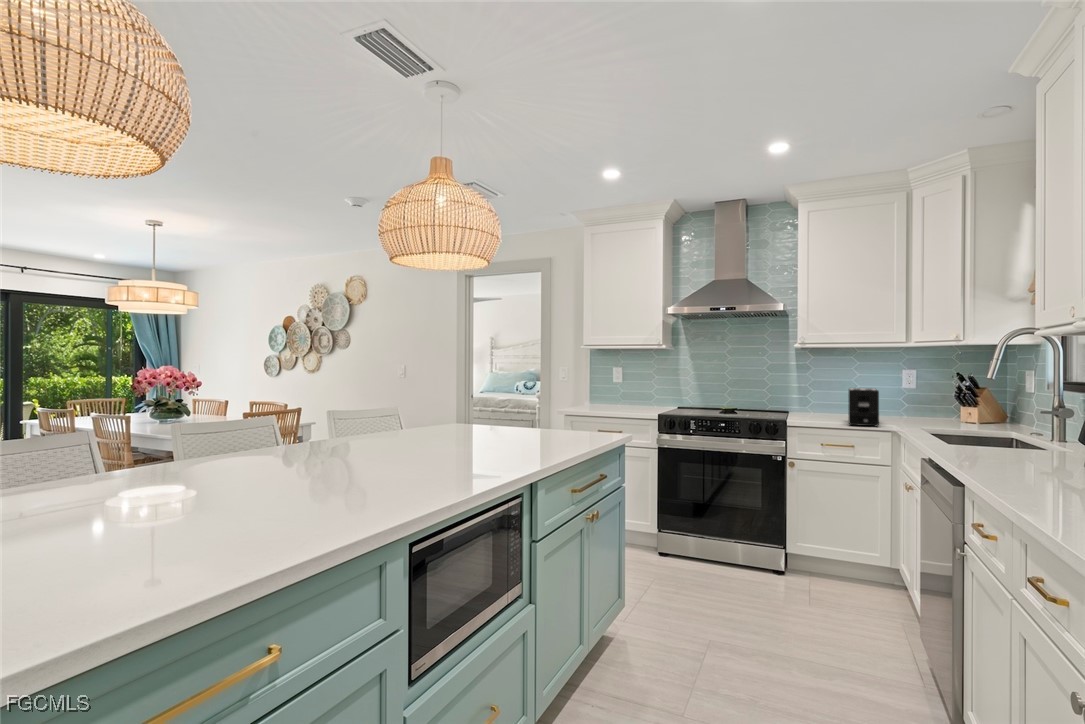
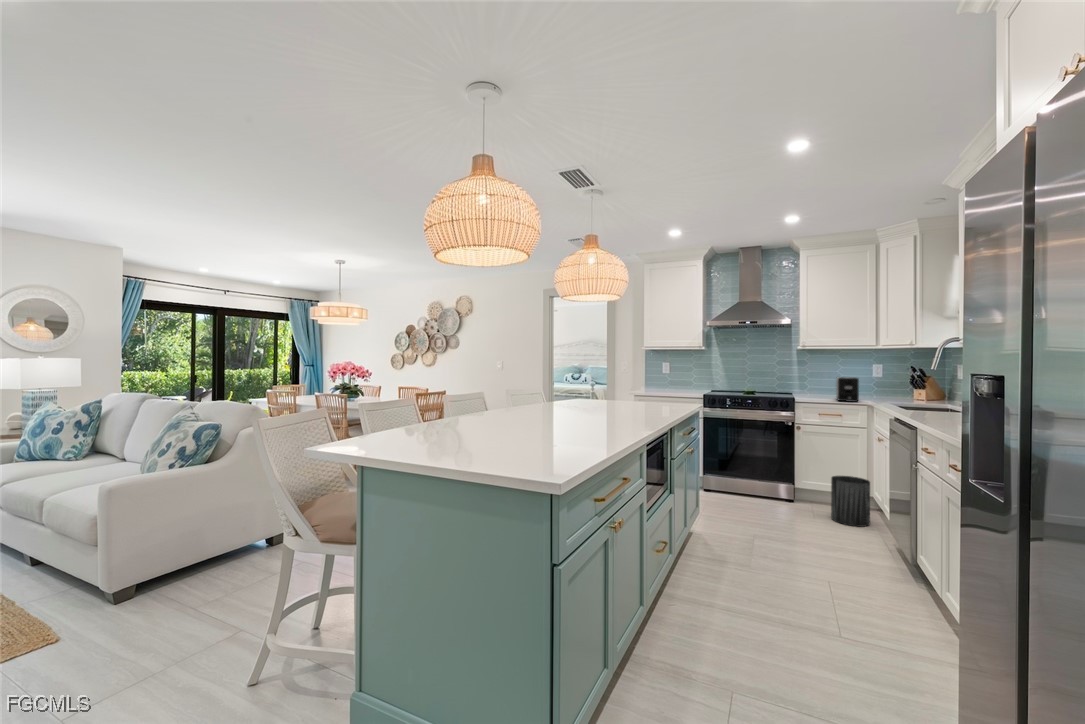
trash can: none [837,540,895,624] -> present [831,476,870,527]

